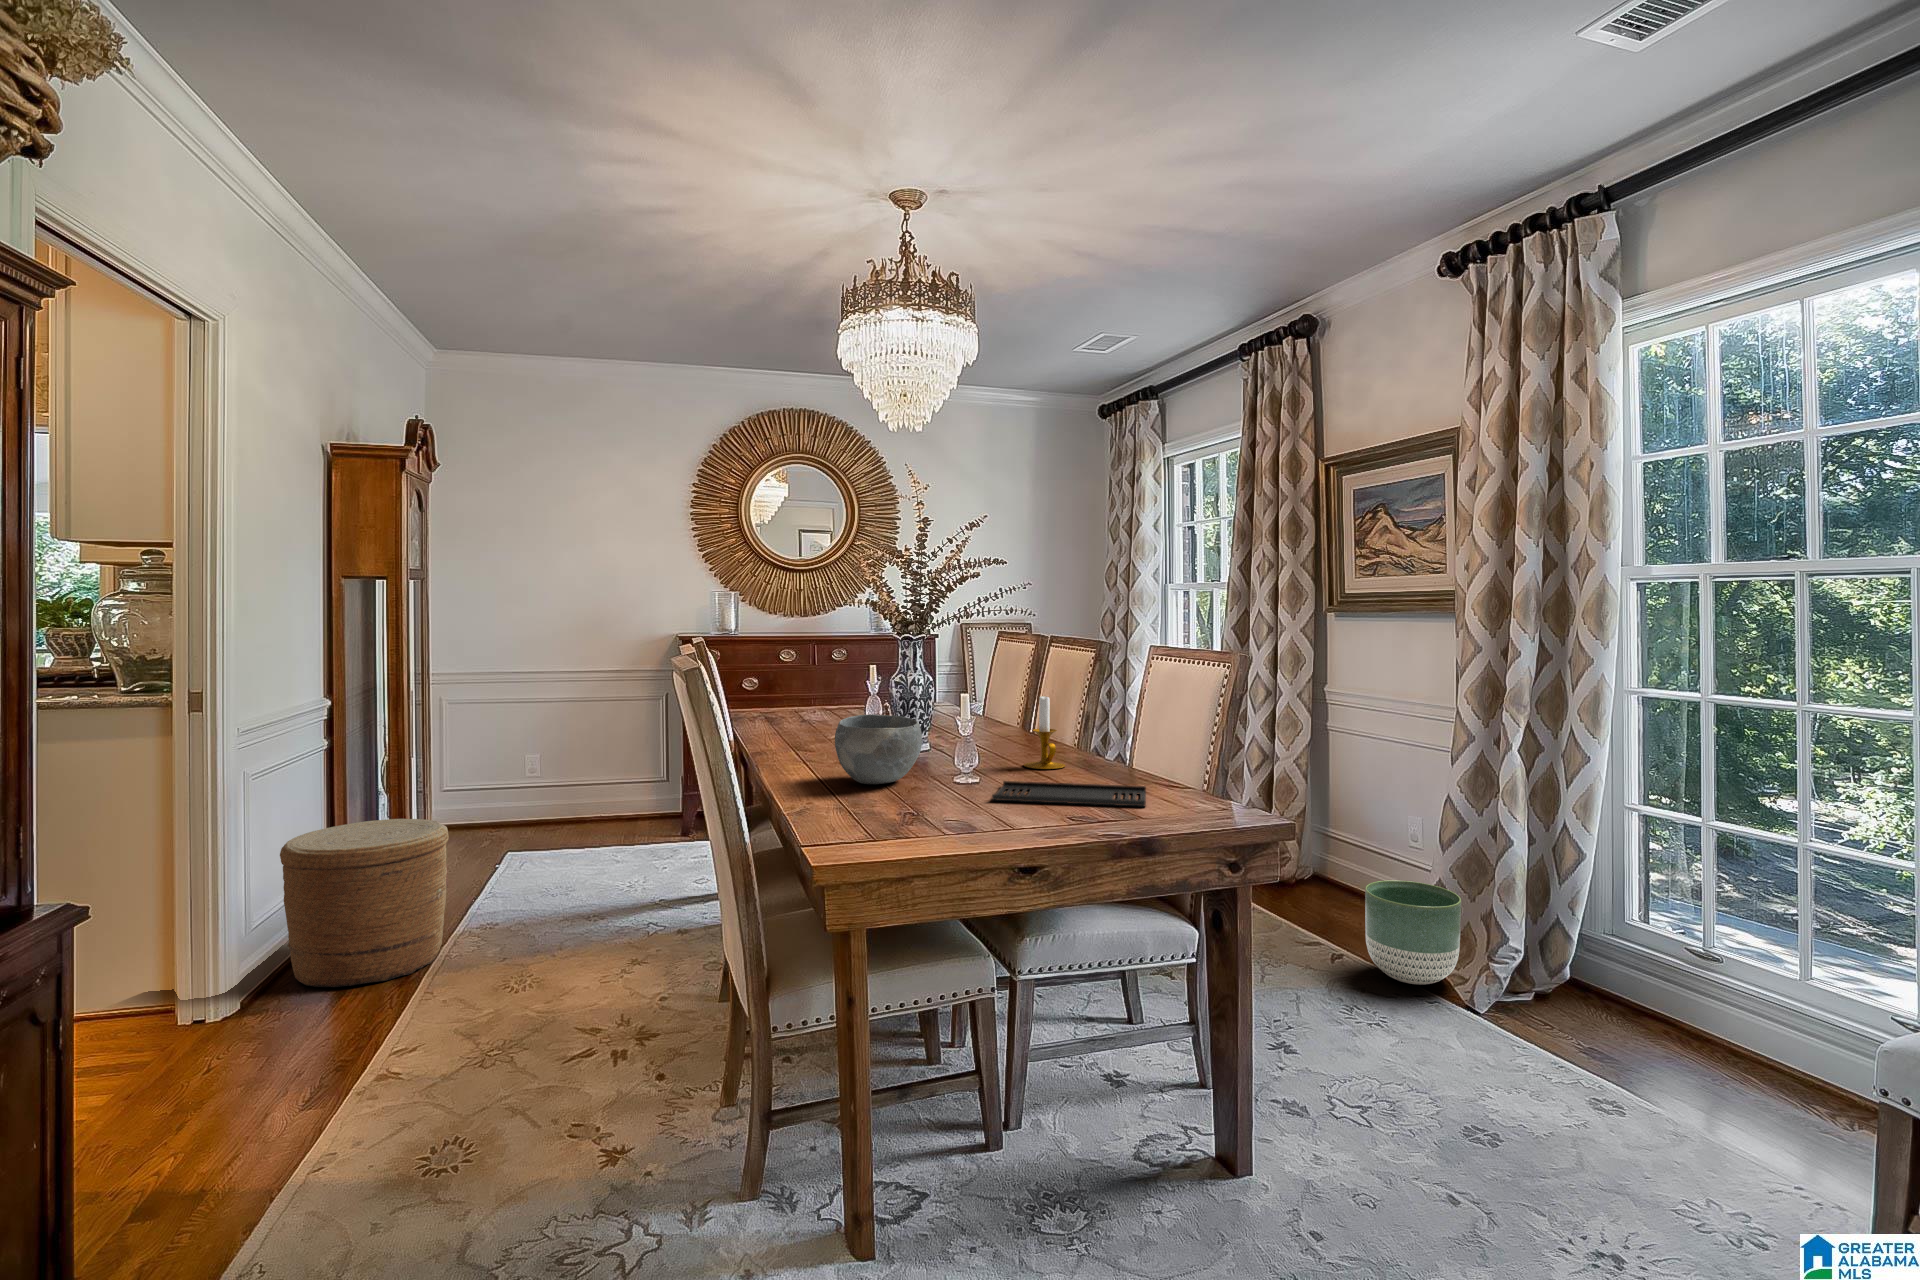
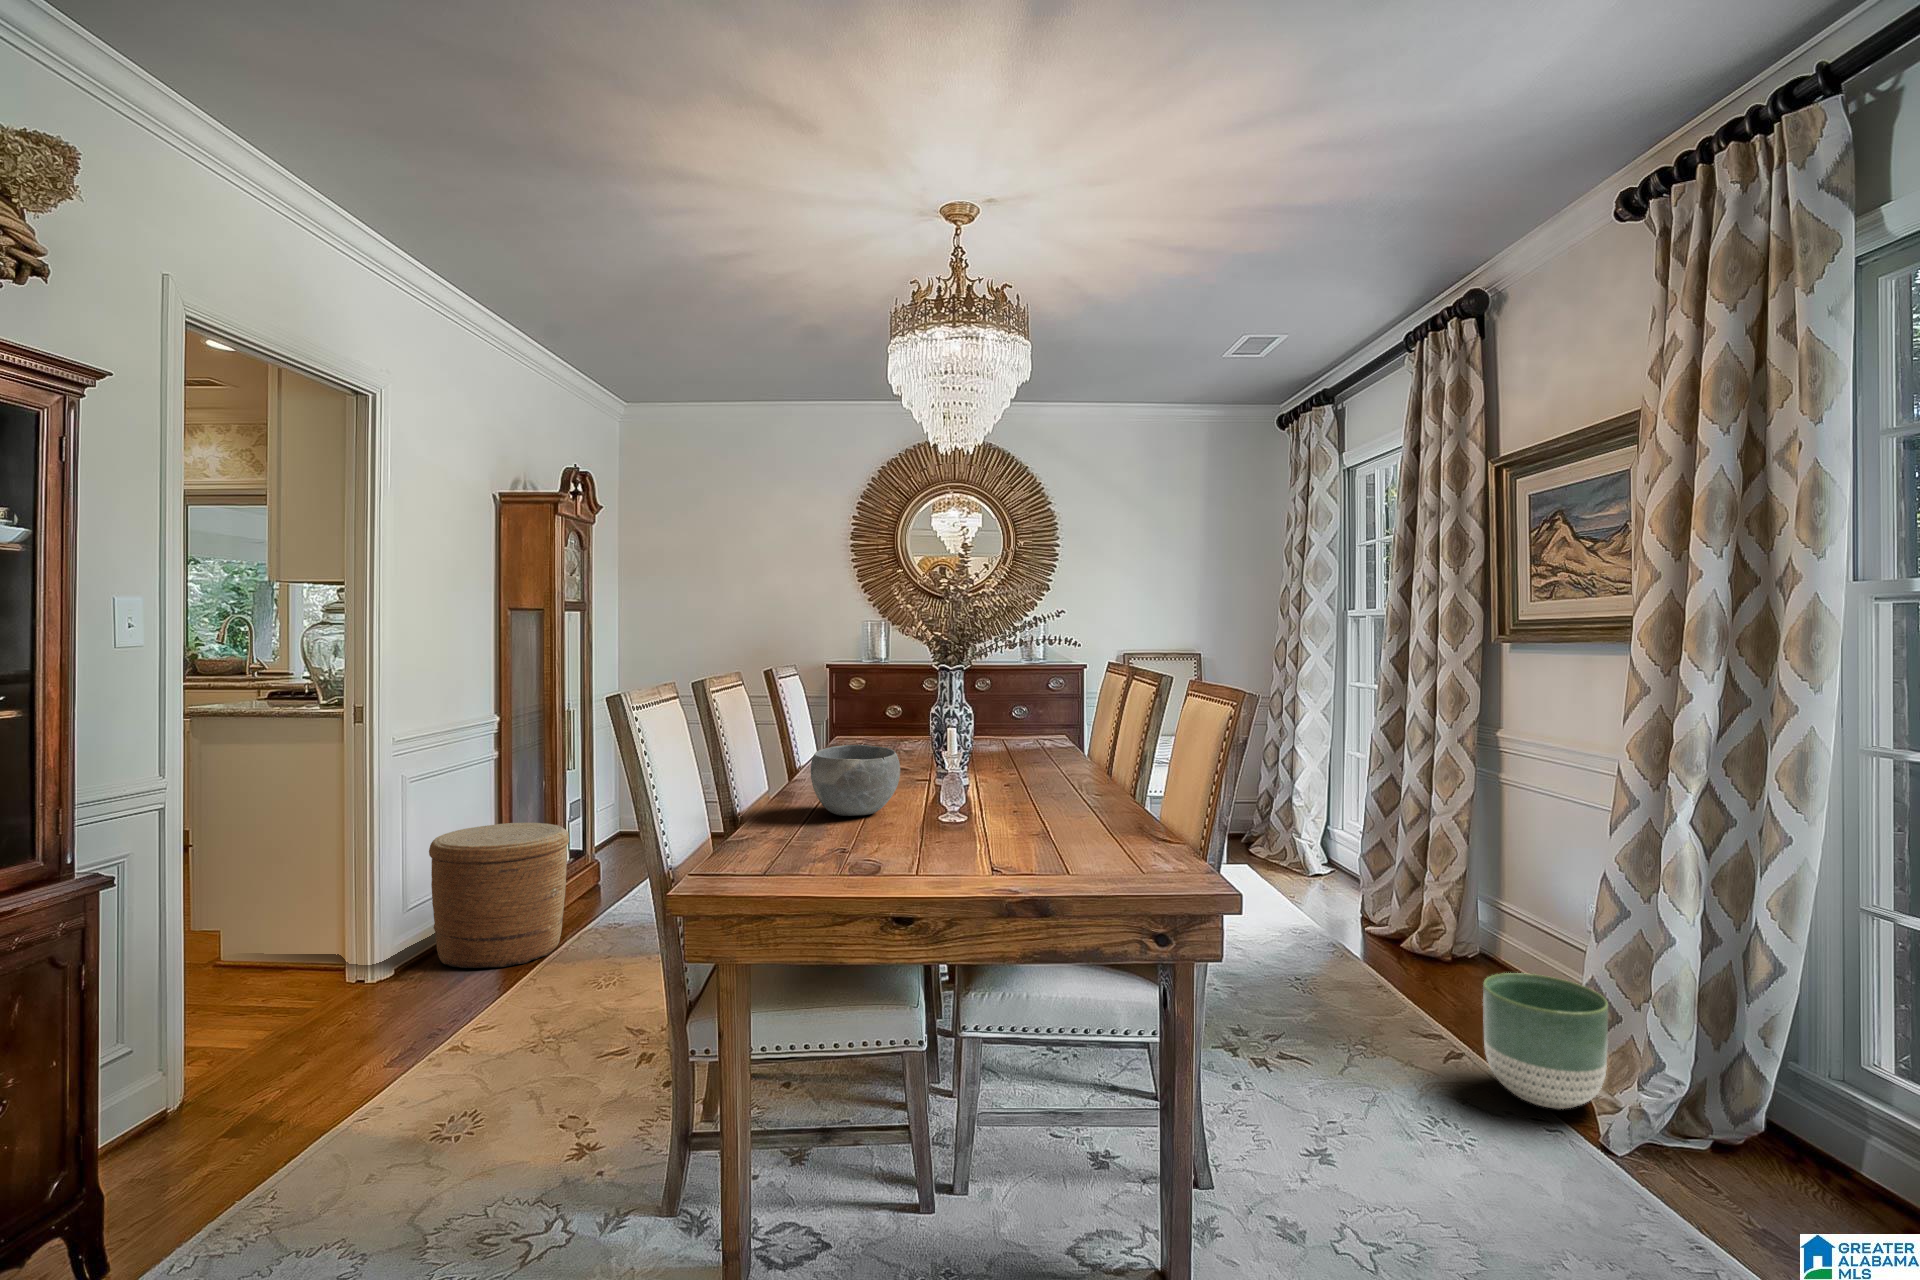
candlestick: present [1024,696,1065,769] -> none [1023,732,1068,811]
tray: present [992,781,1146,807] -> none [933,820,1110,858]

